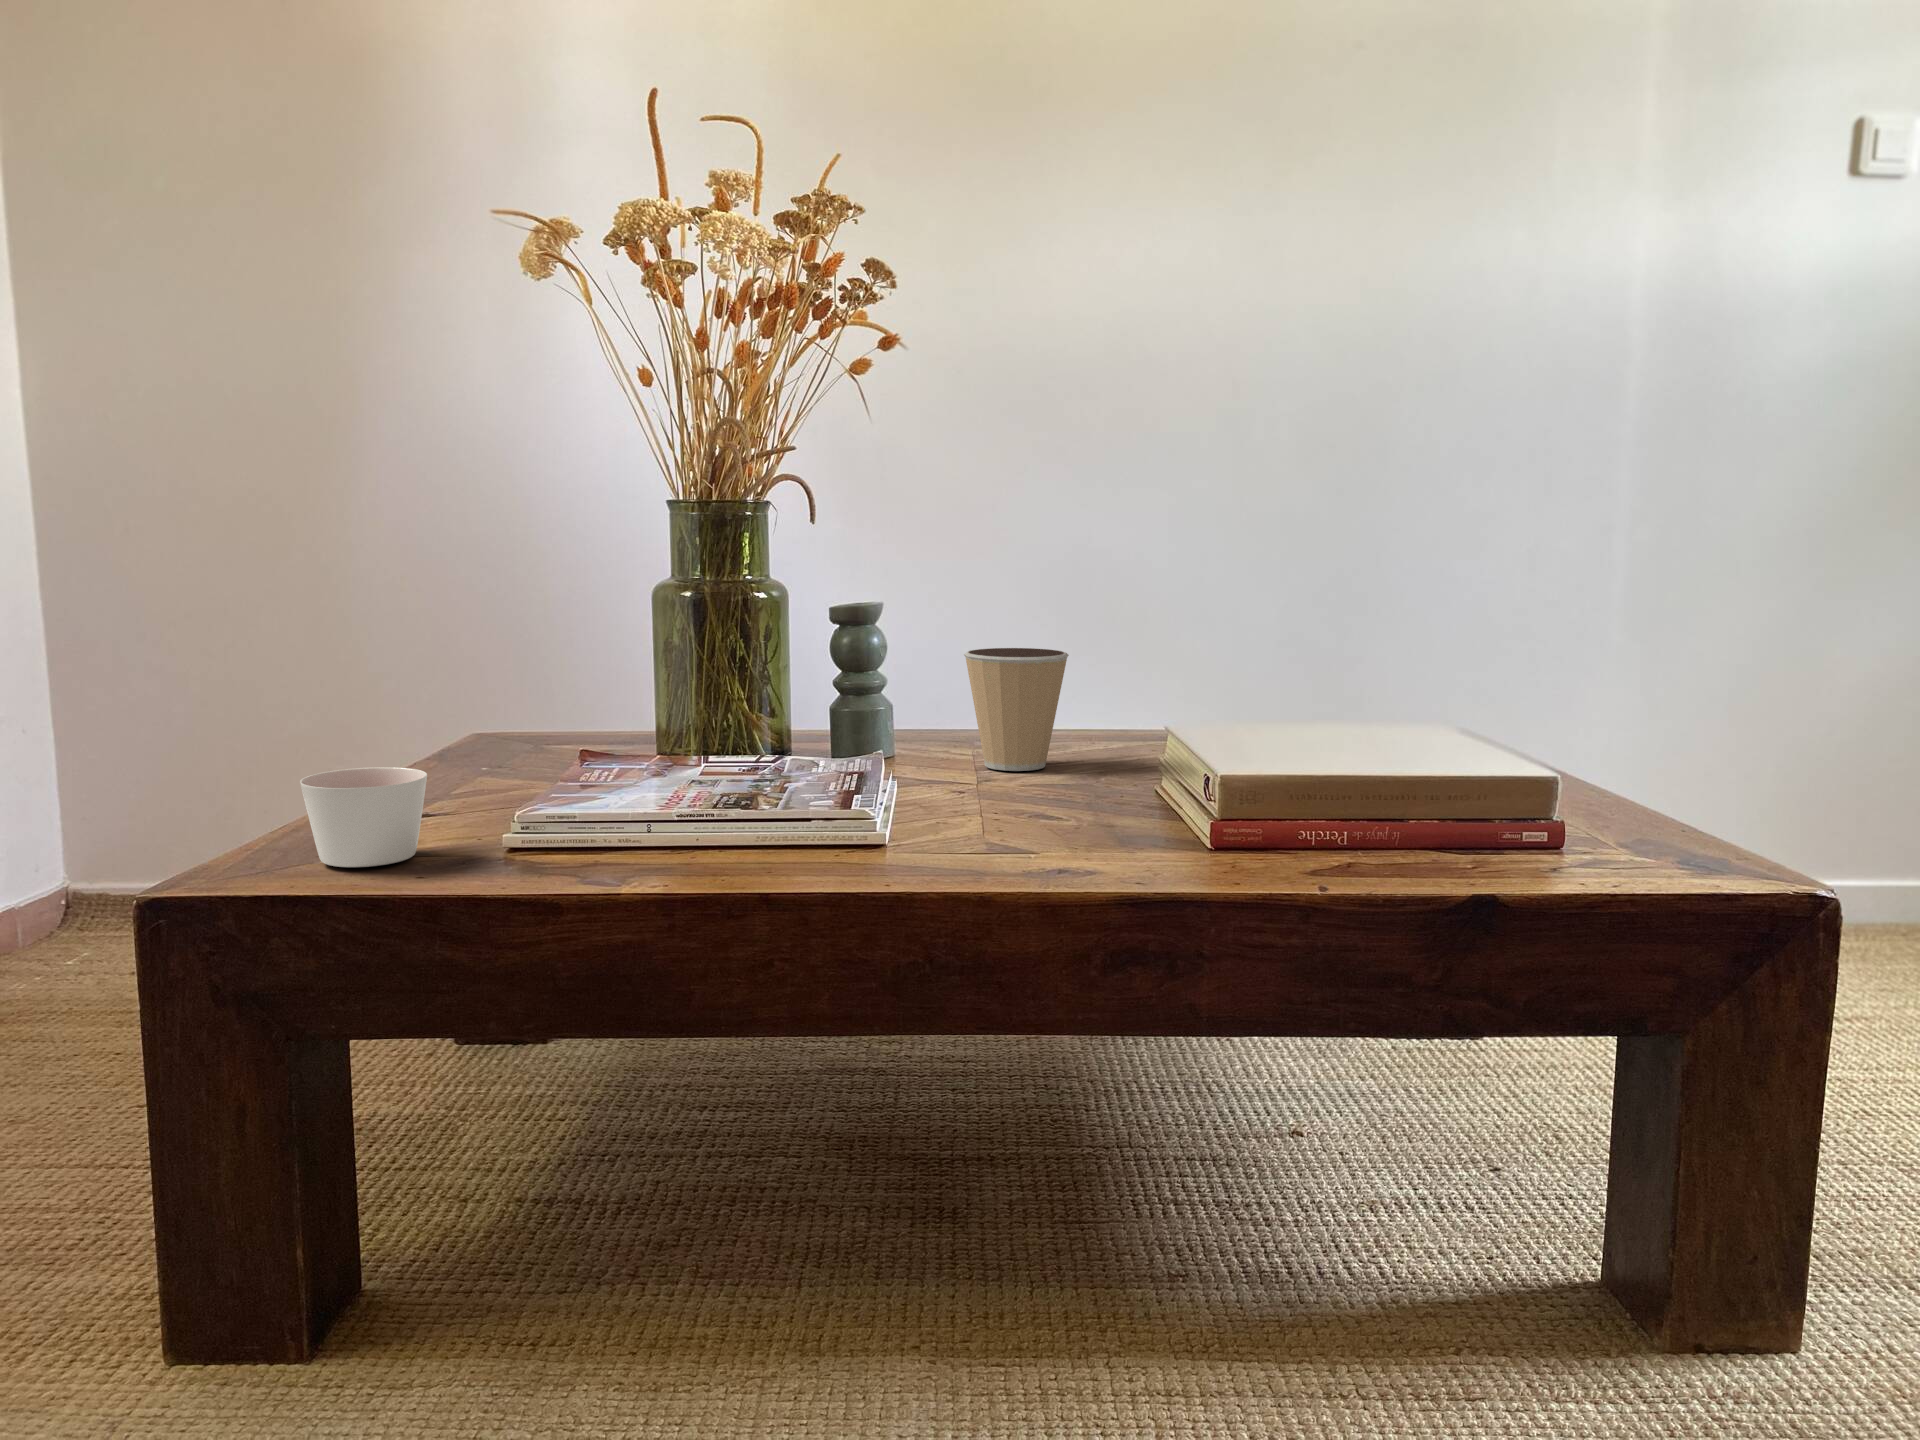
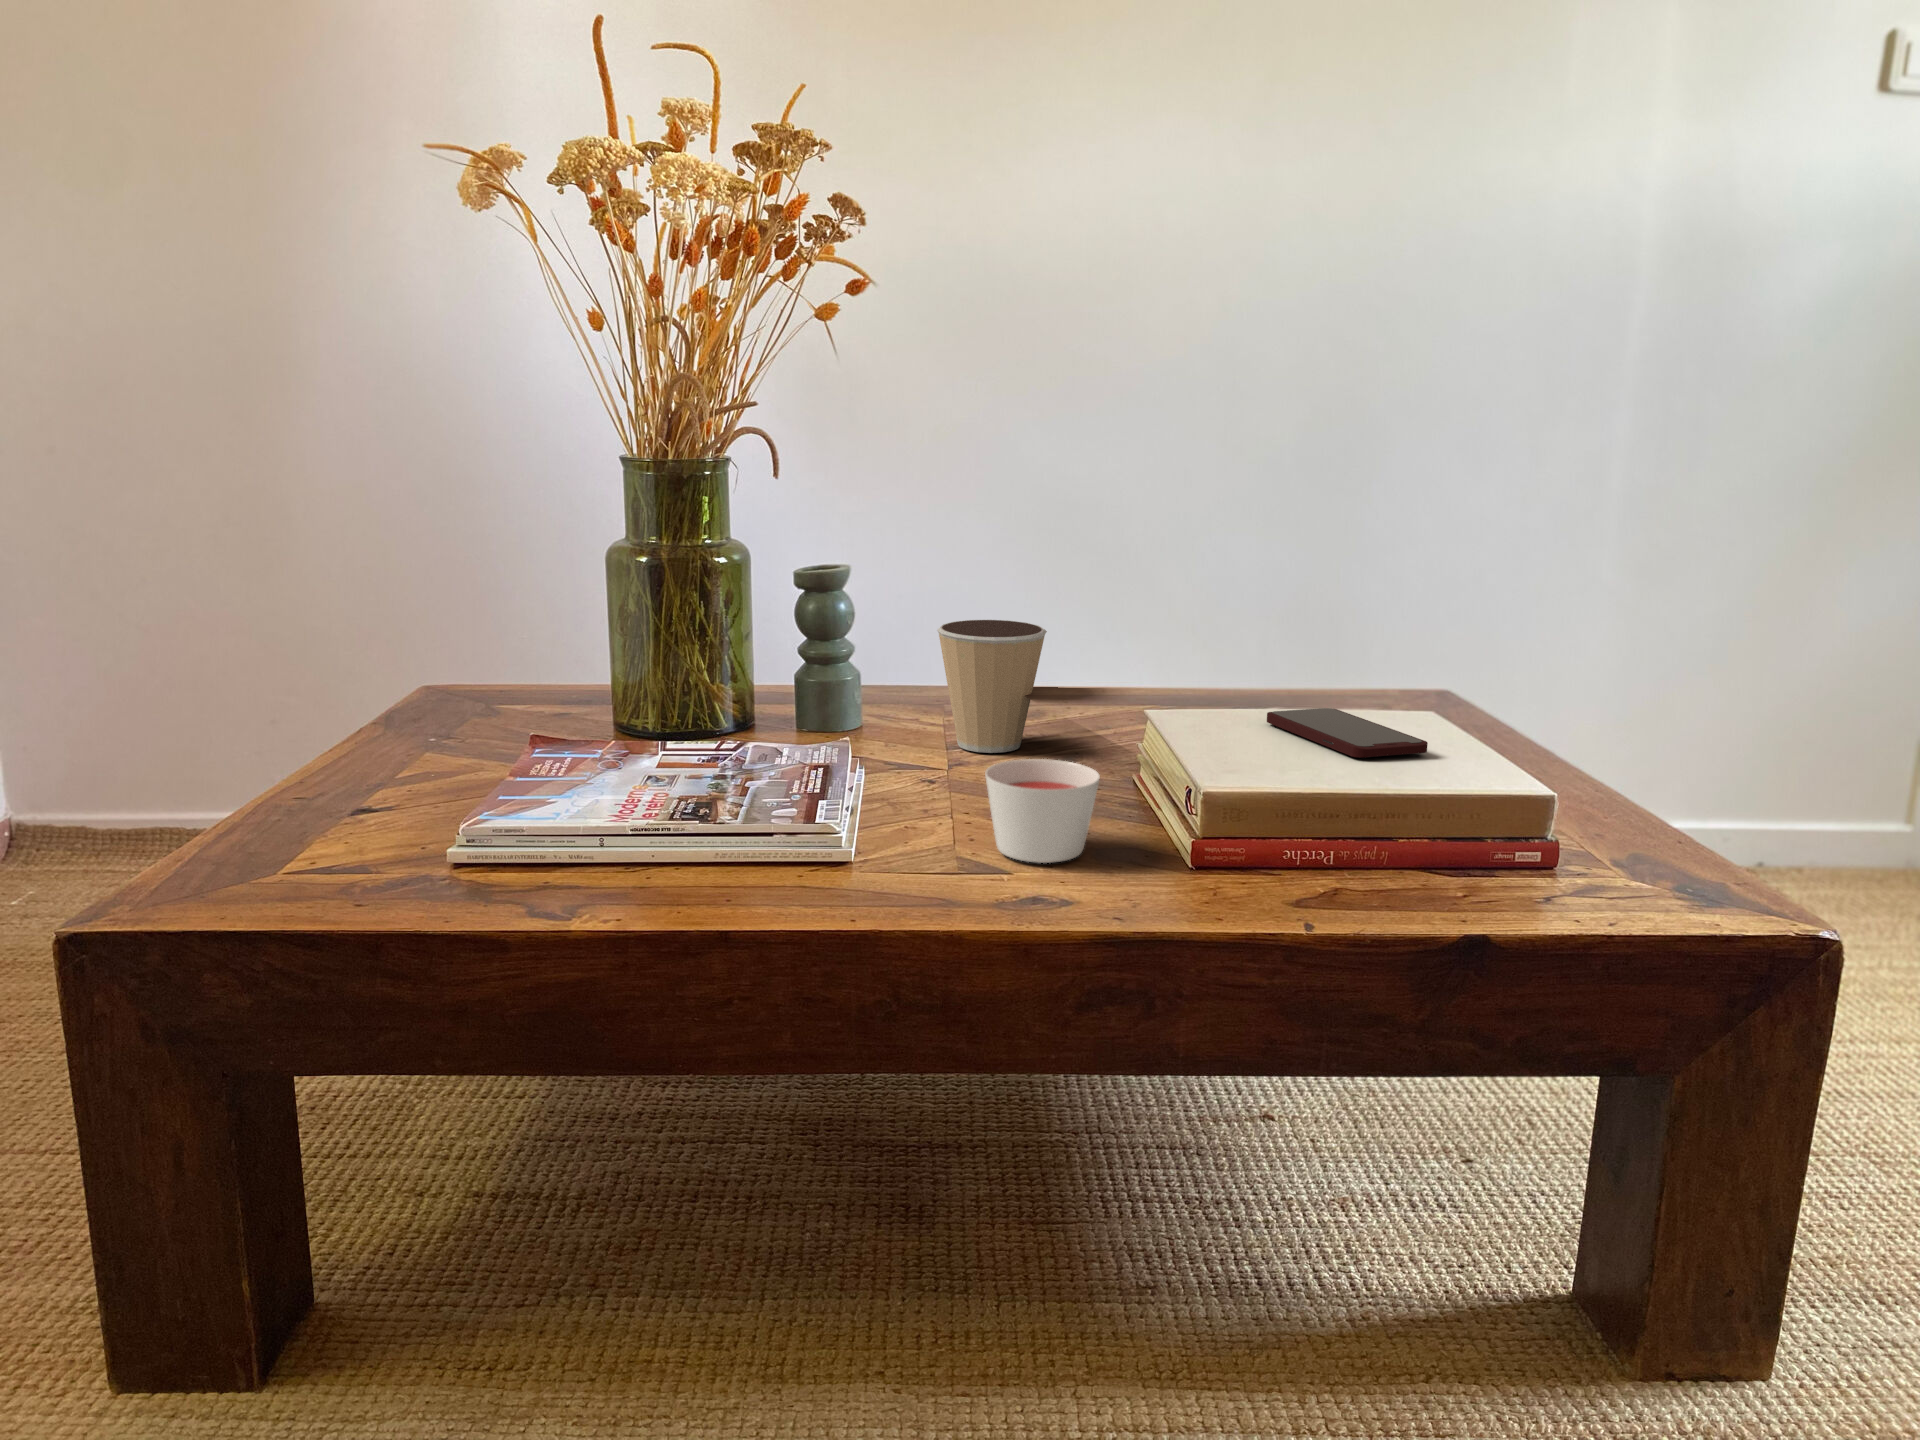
smartphone: none [1281,718,1435,751] -> present [1267,708,1428,758]
candle: present [300,767,427,867] -> present [985,759,1100,863]

